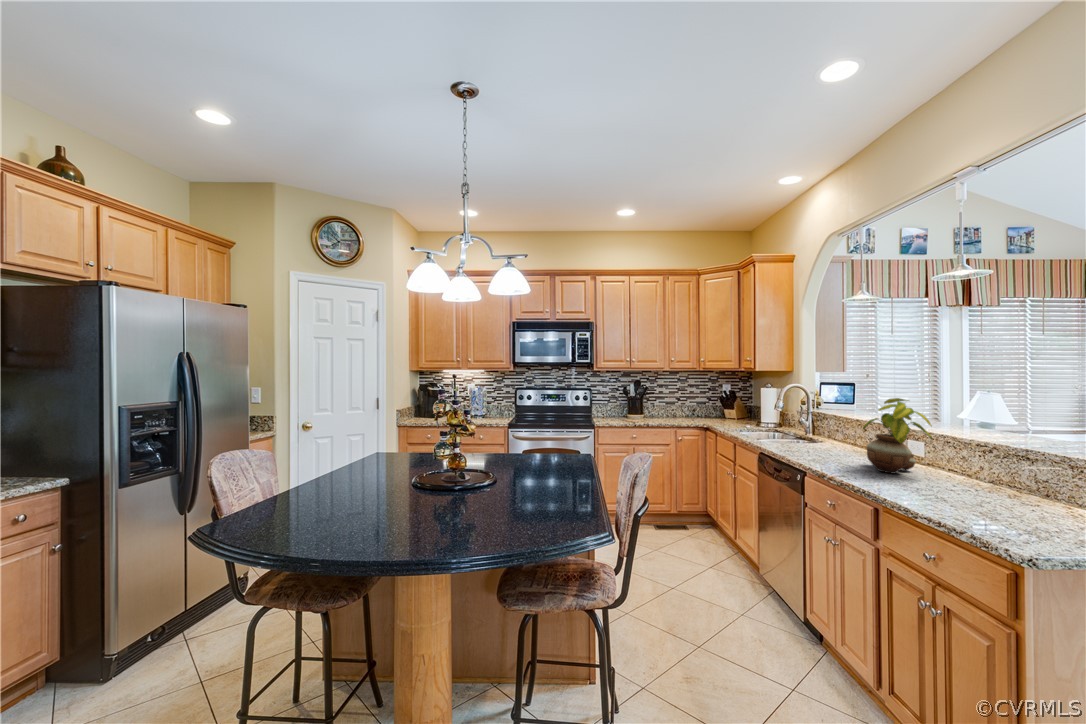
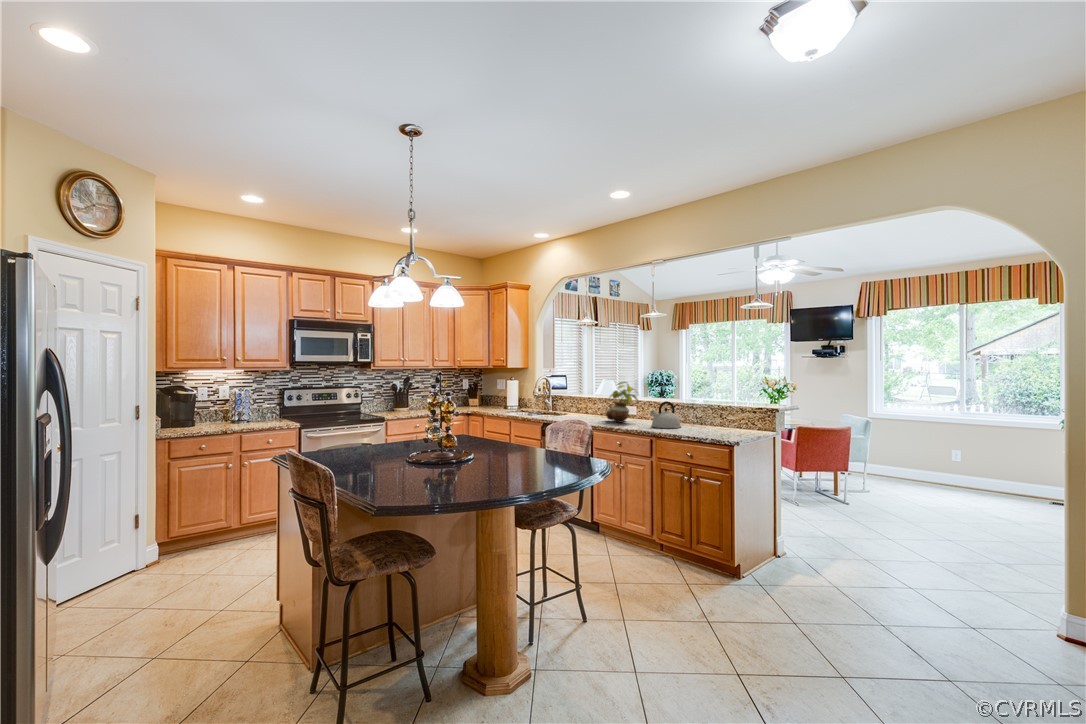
kettle: none [935,445,1029,509] -> present [650,401,681,428]

